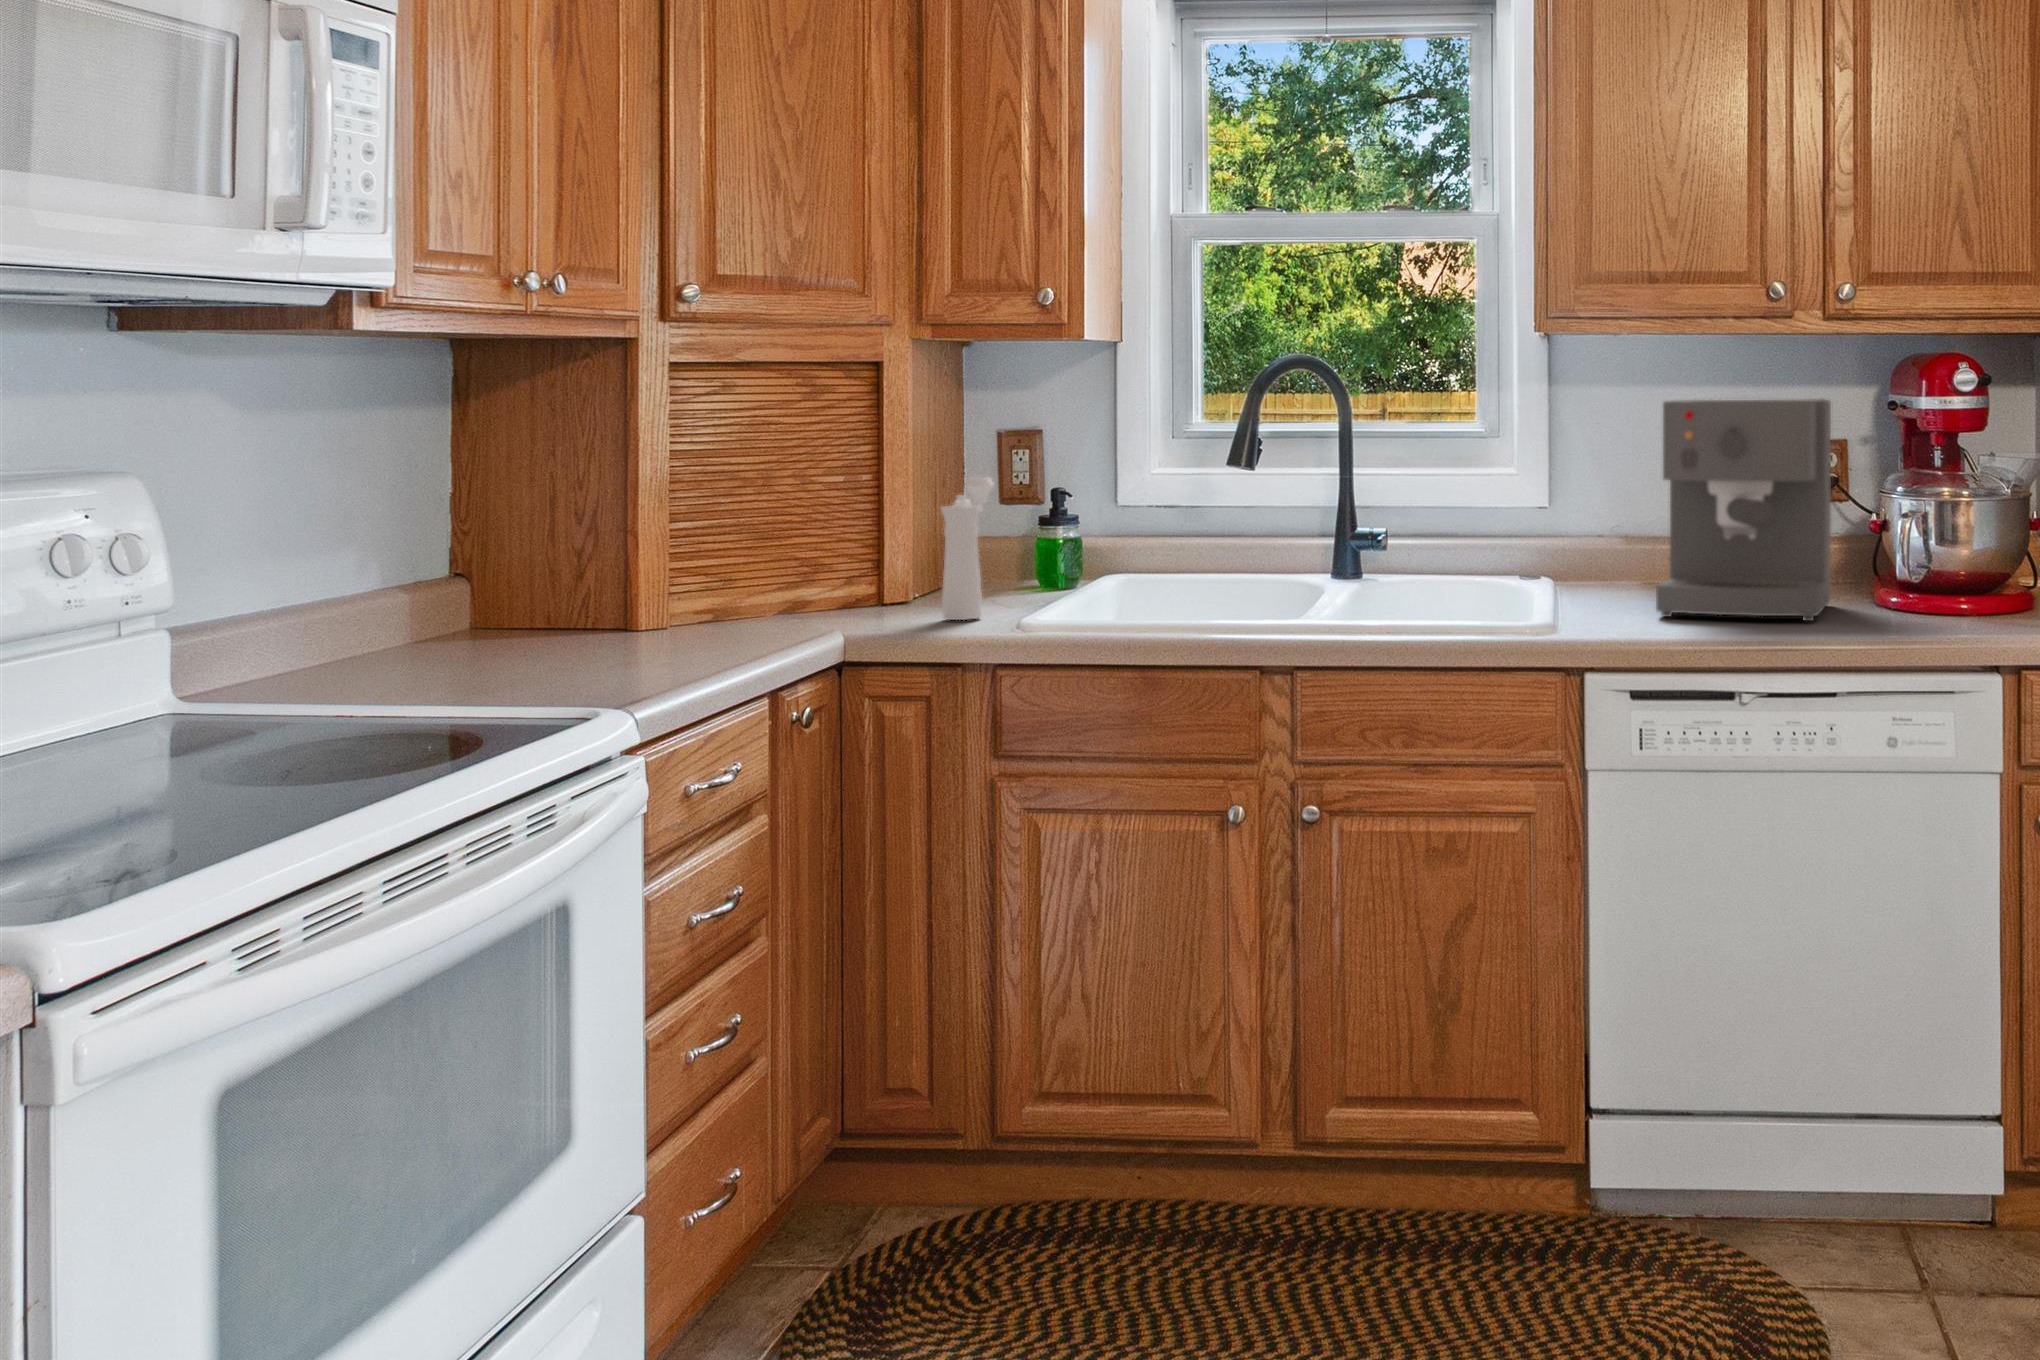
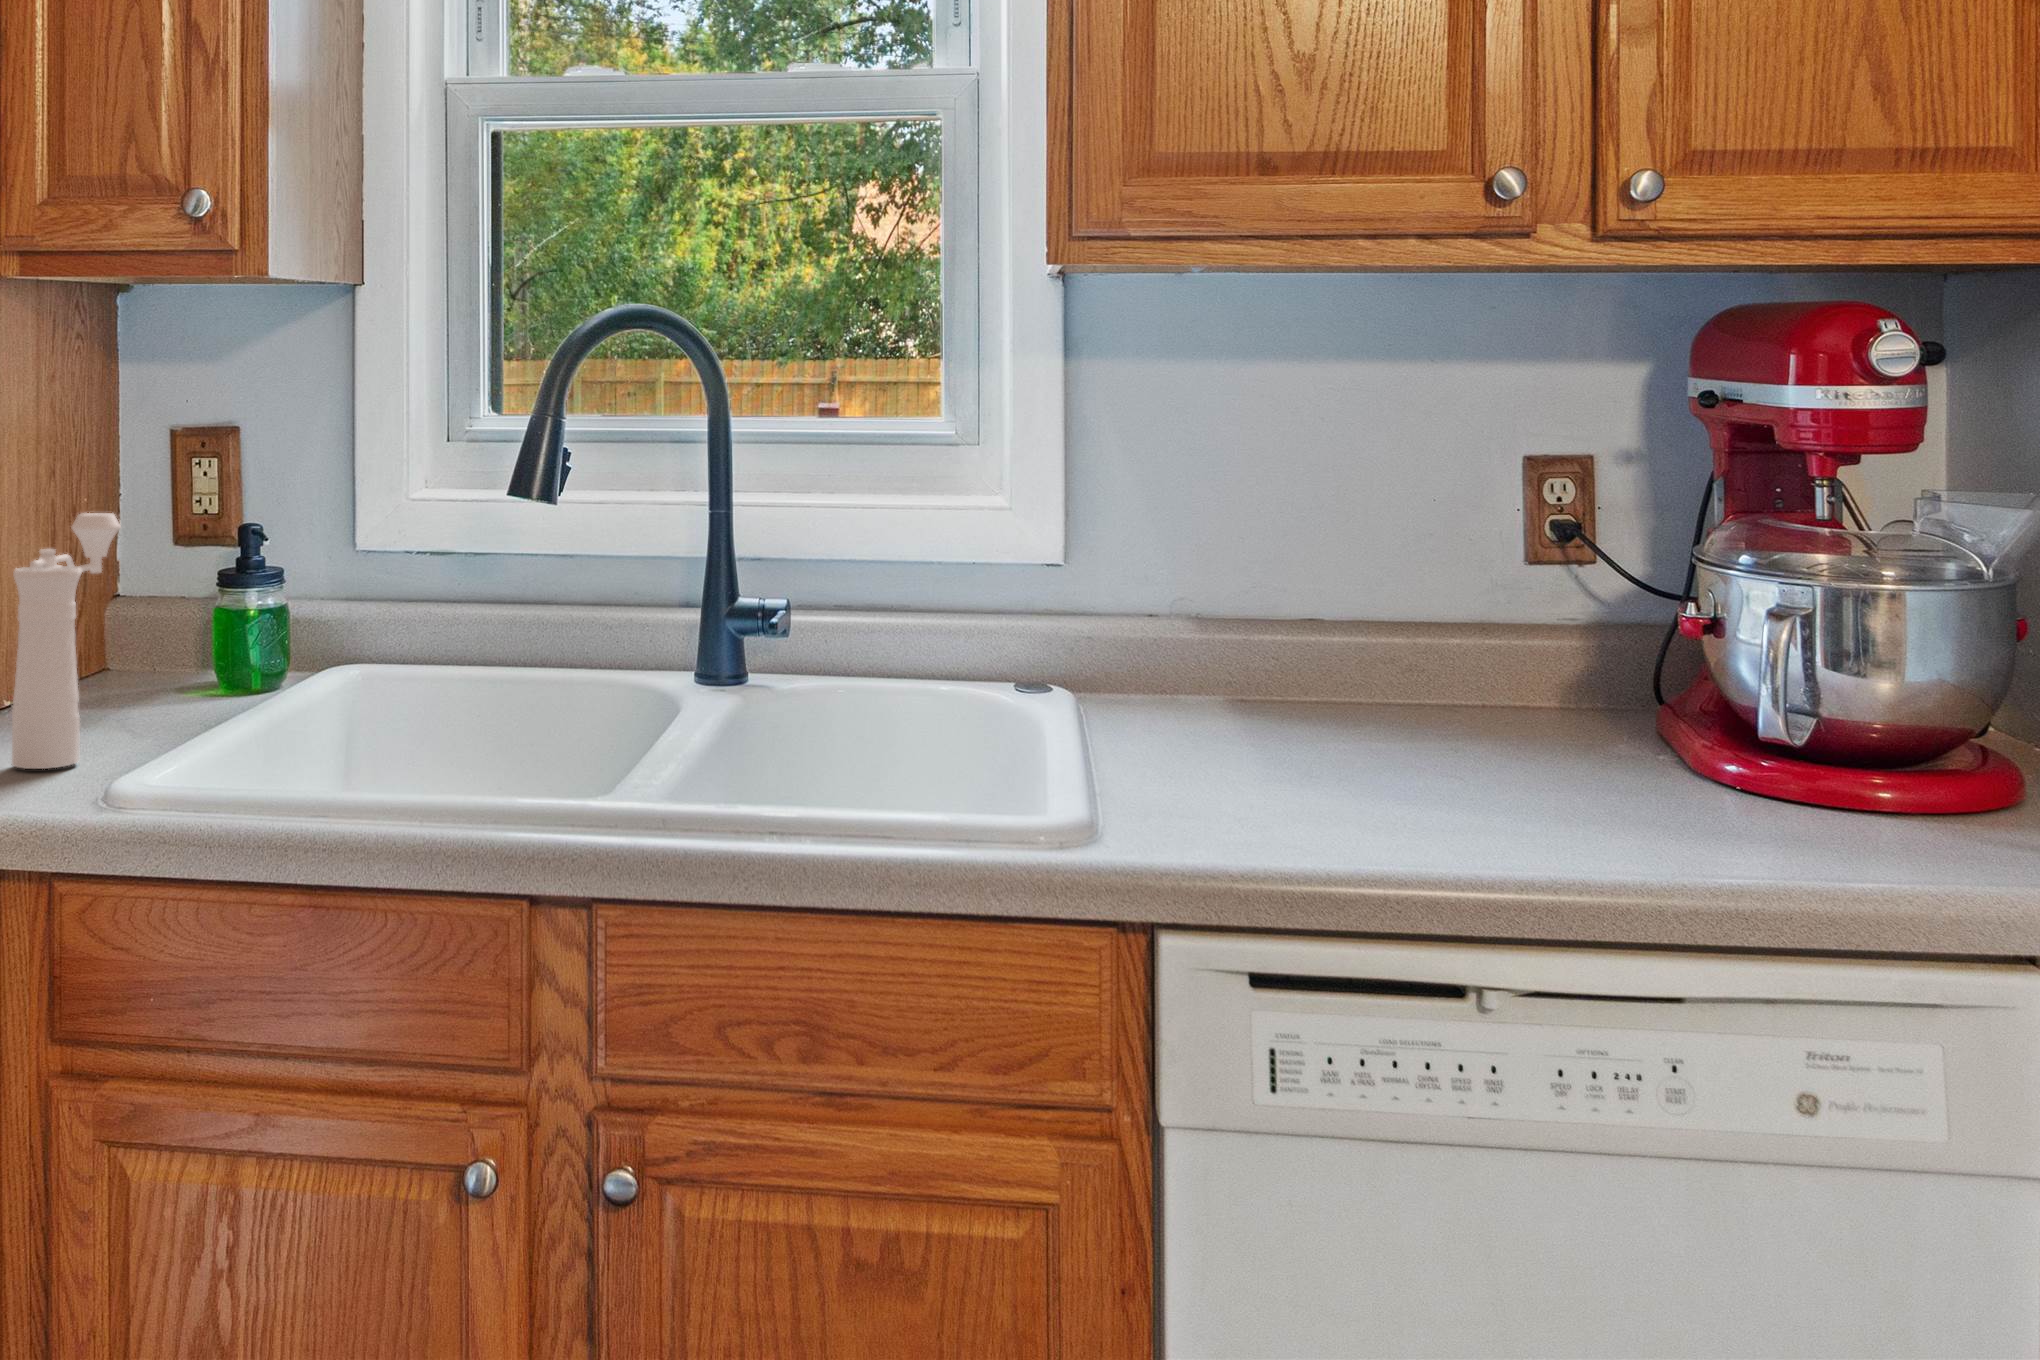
coffee maker: present [1656,399,1831,621] -> none [1286,388,1618,827]

